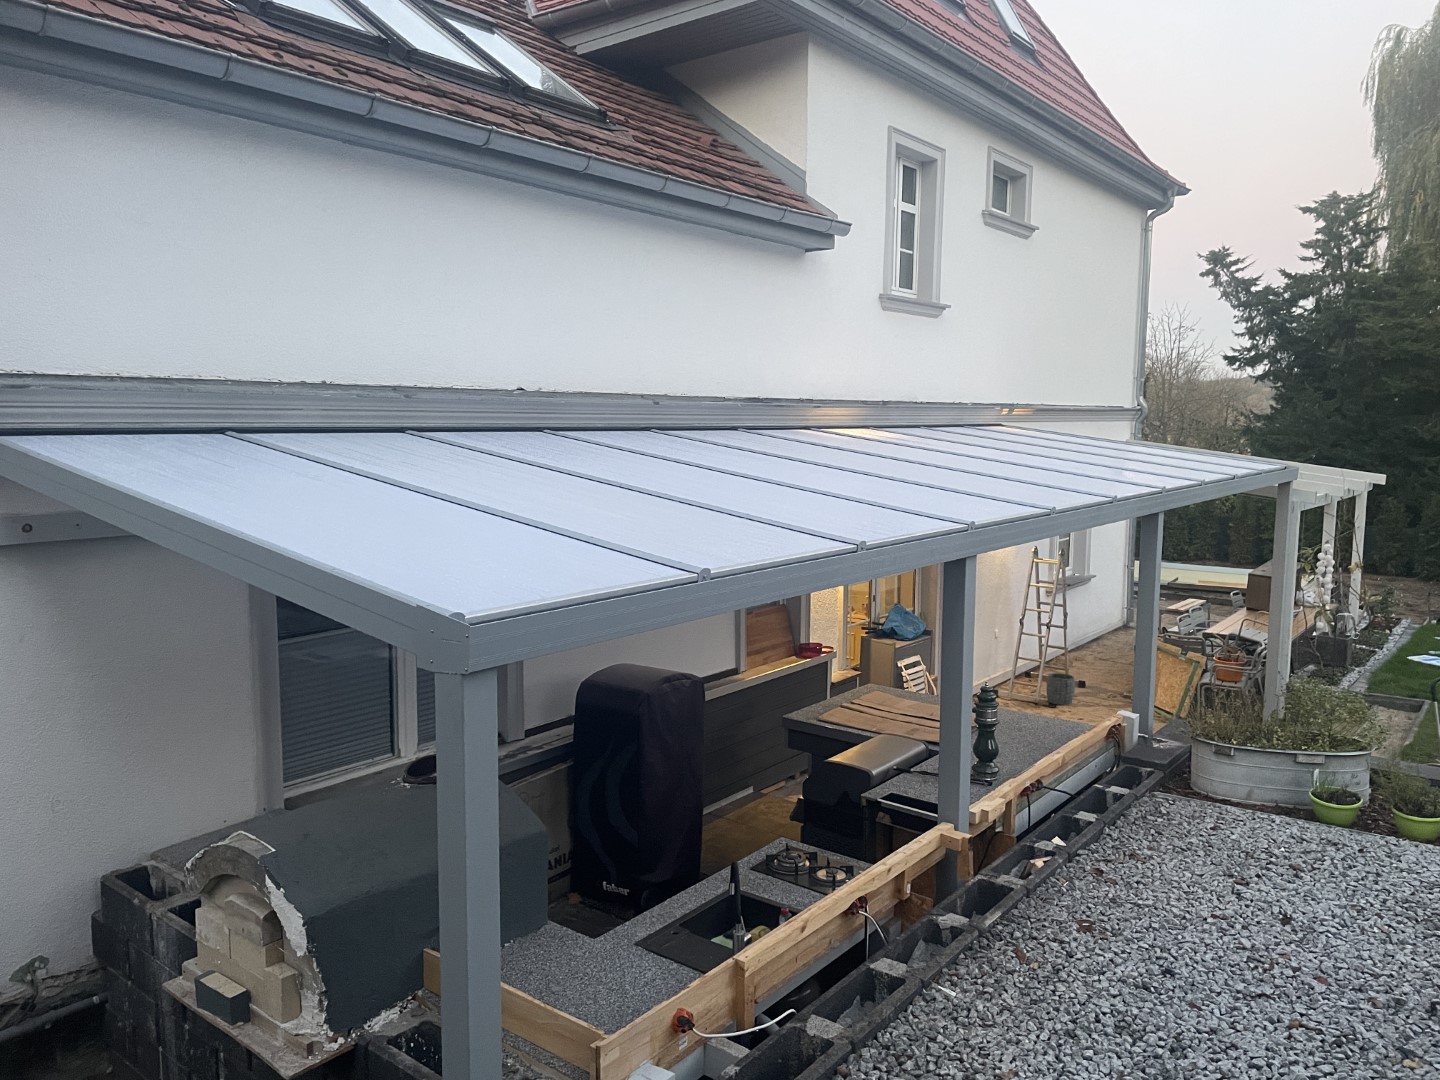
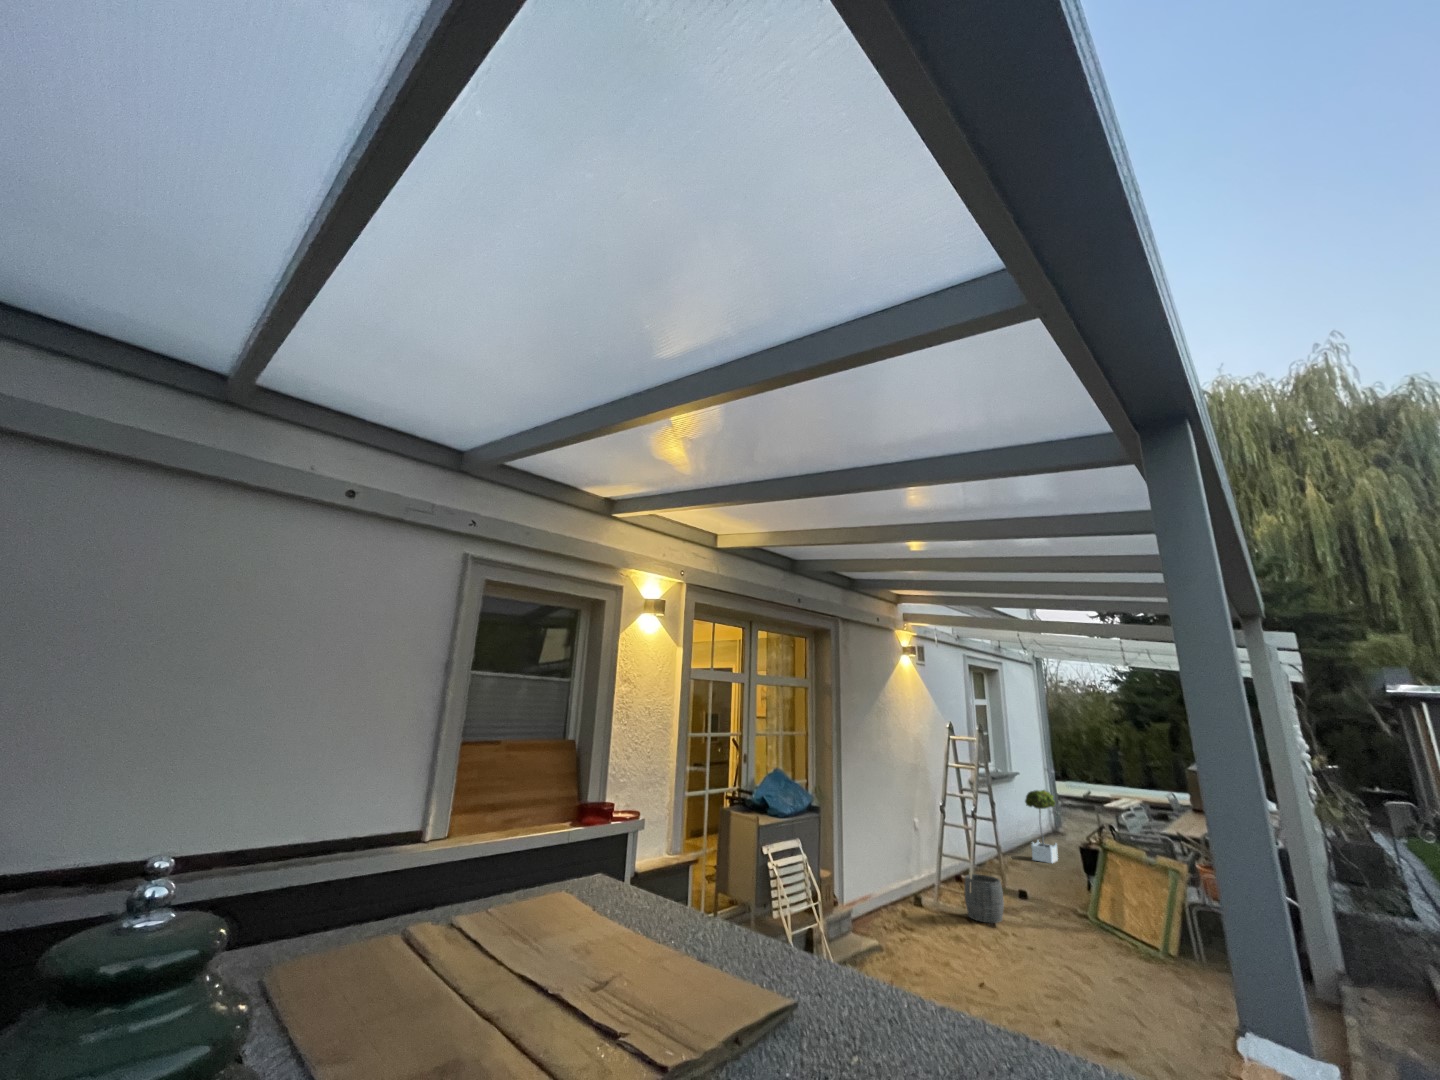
potted tree: none [1084,597,1110,656] -> present [1025,790,1058,863]

